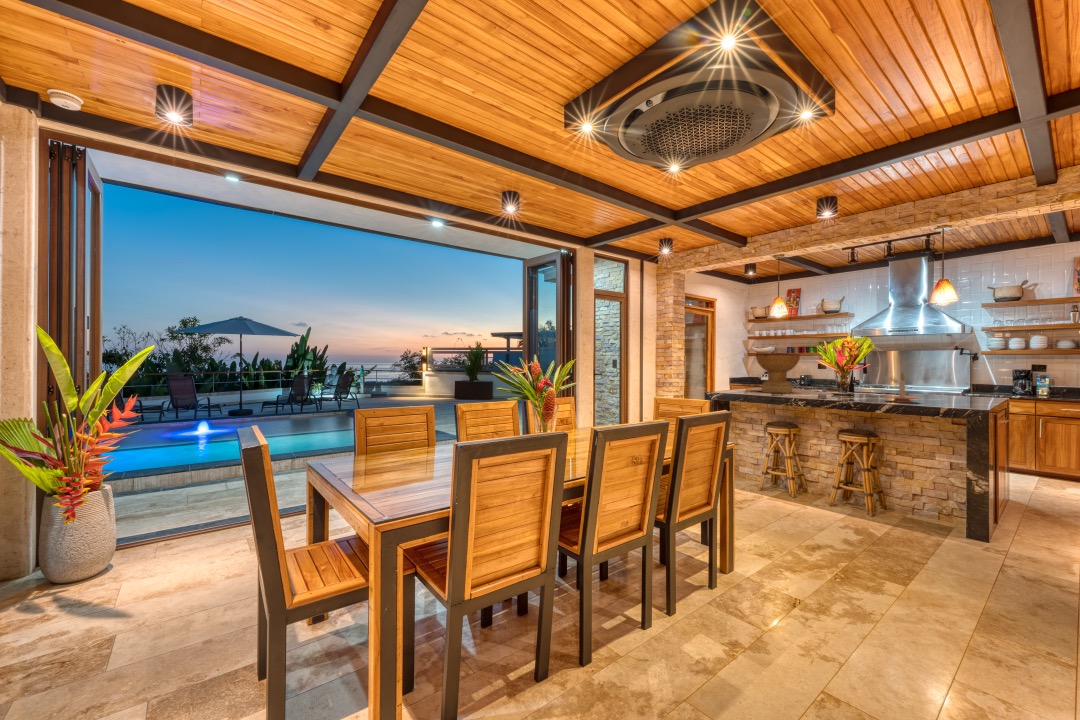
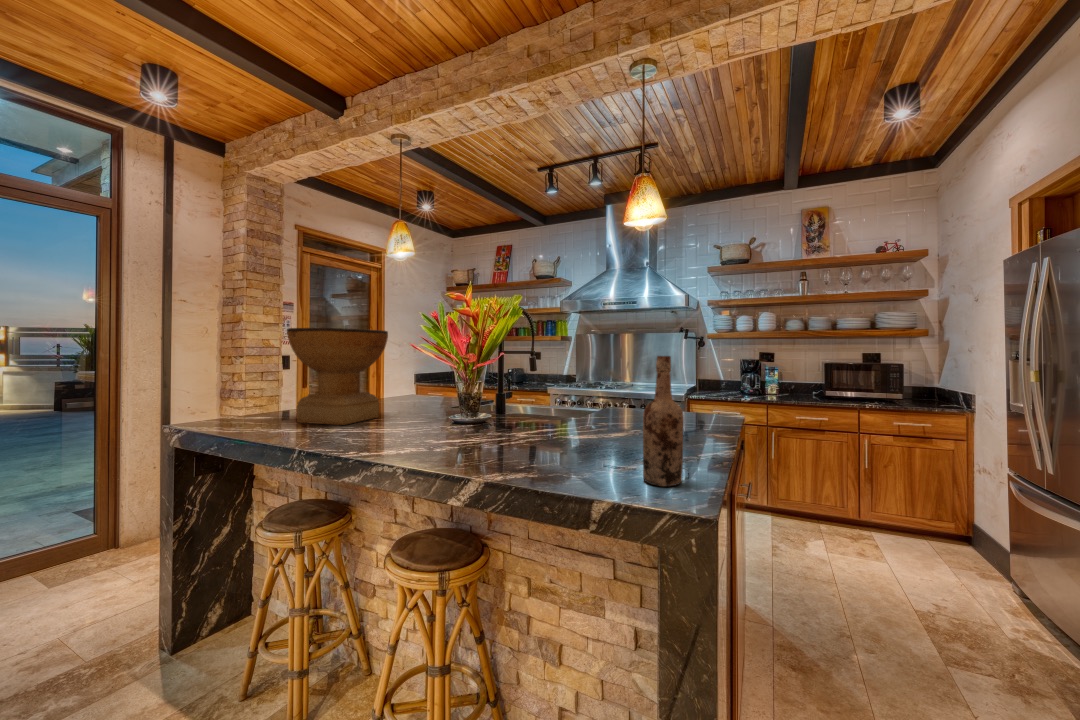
wine bottle: none [957,367,974,408] -> present [643,356,684,486]
candle holder: present [887,373,918,403] -> none [500,372,576,459]

